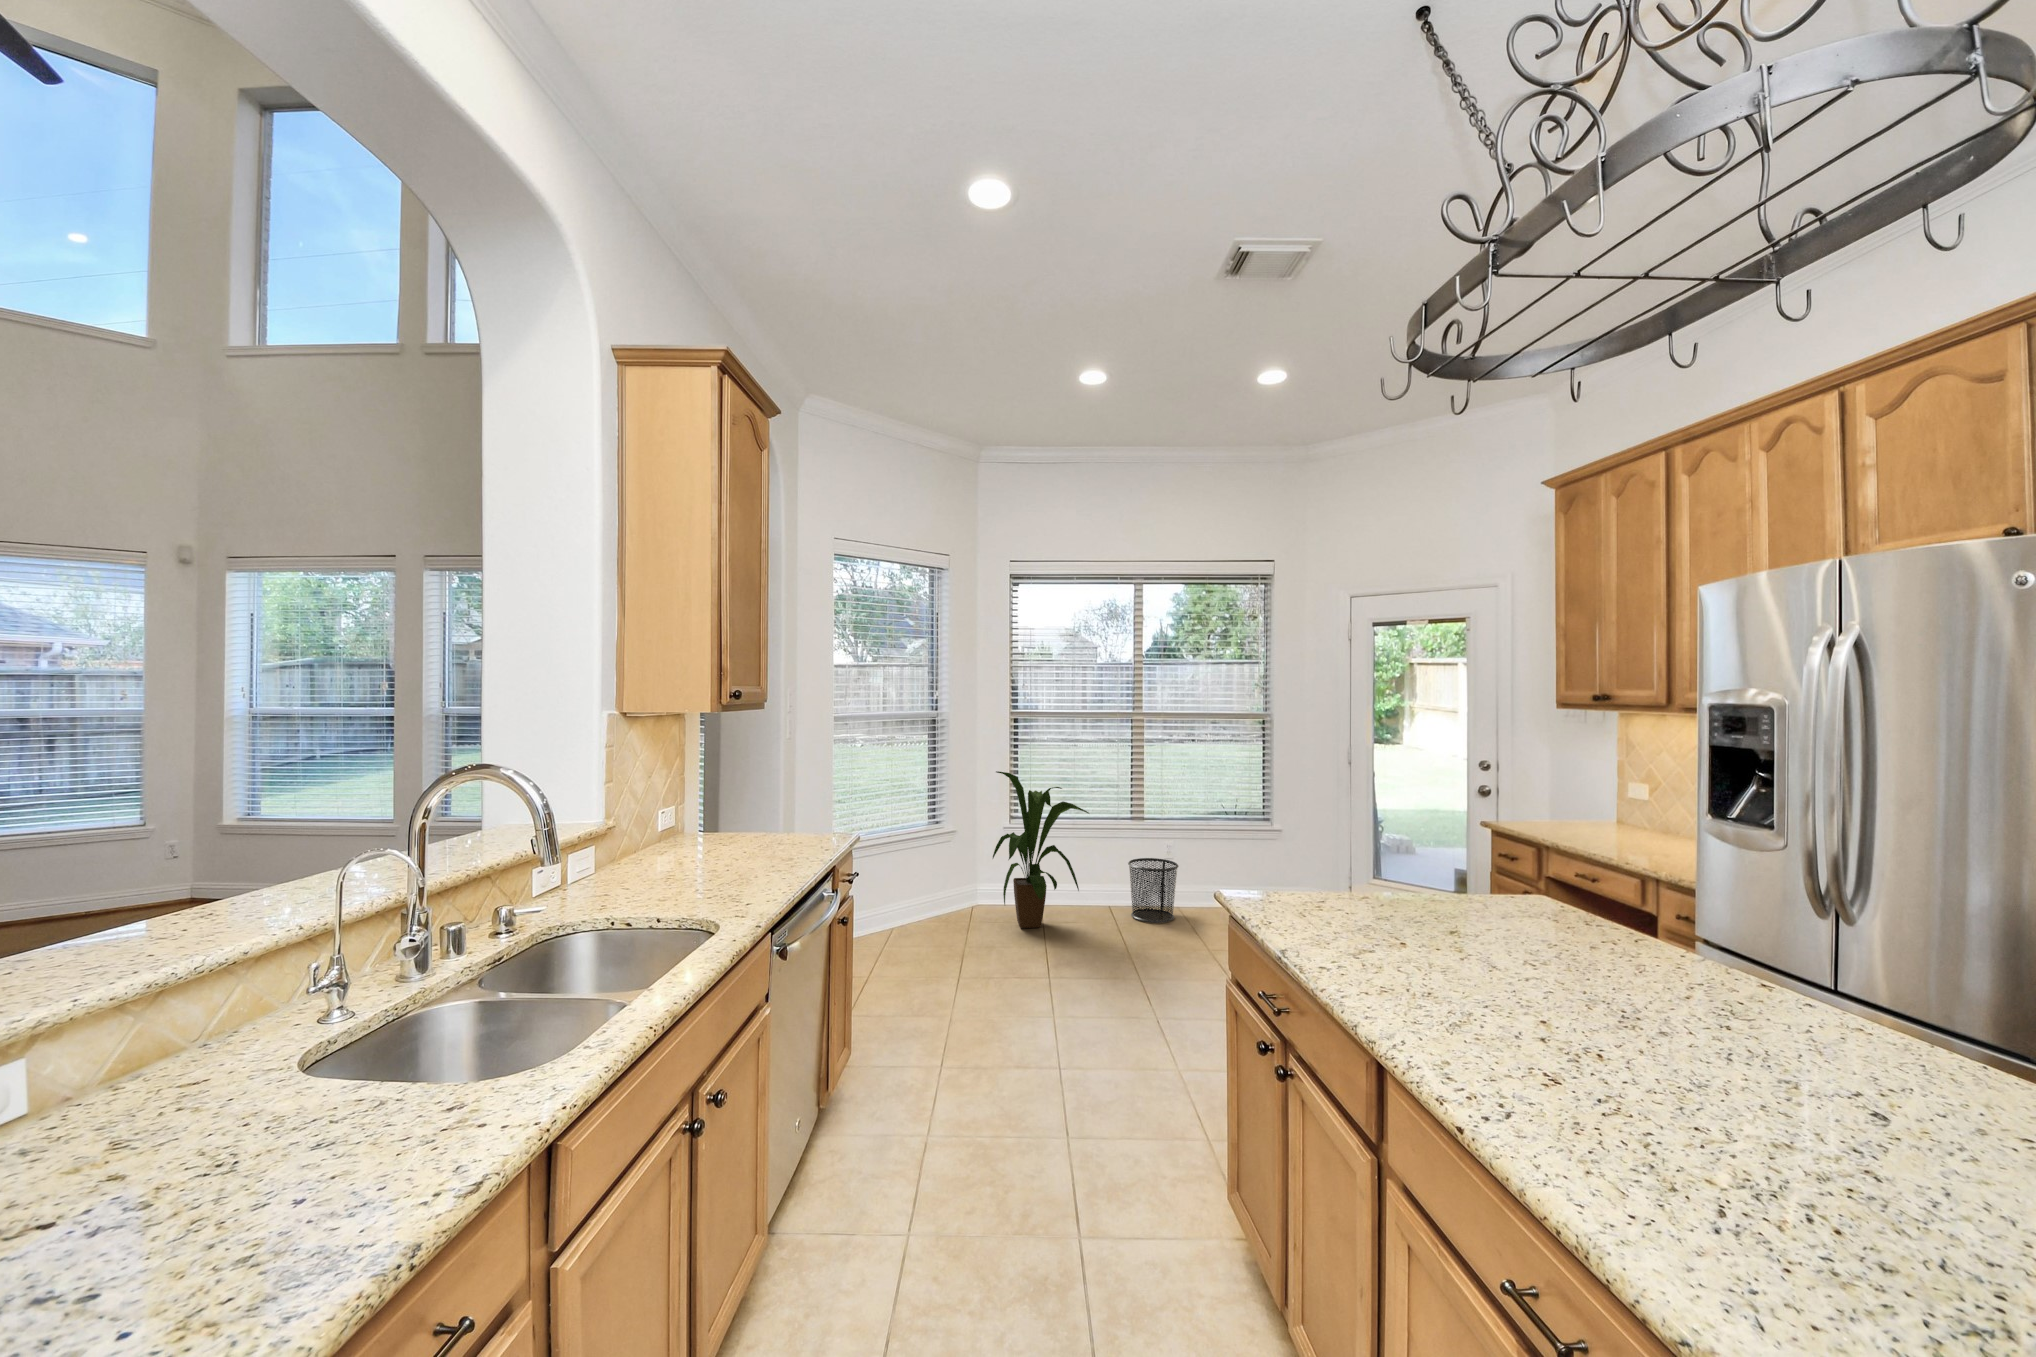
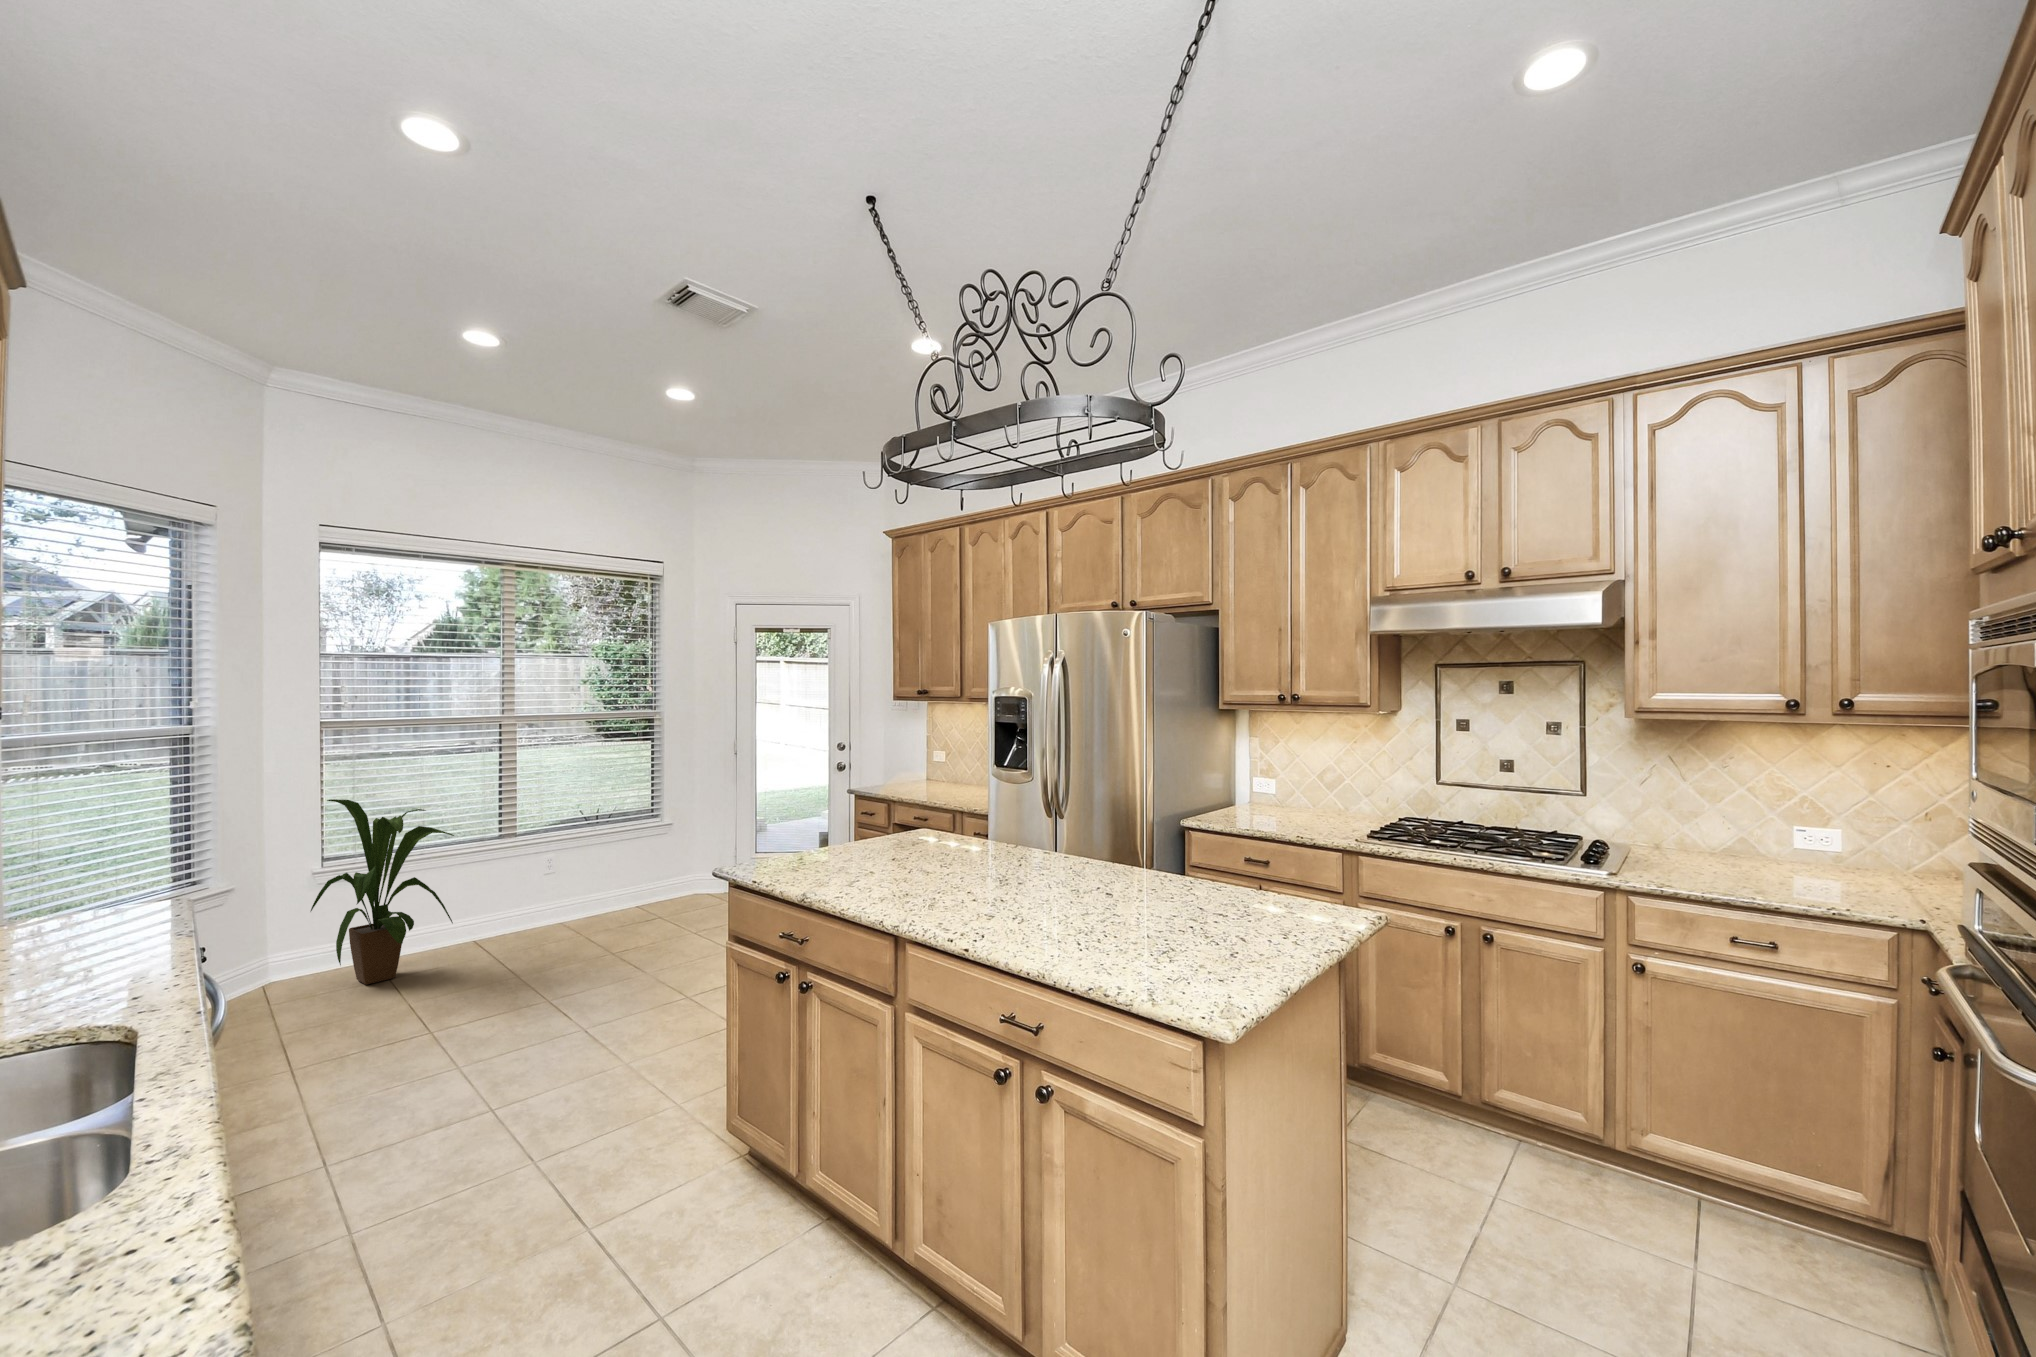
trash can: present [1128,858,1179,923] -> none [504,872,565,942]

